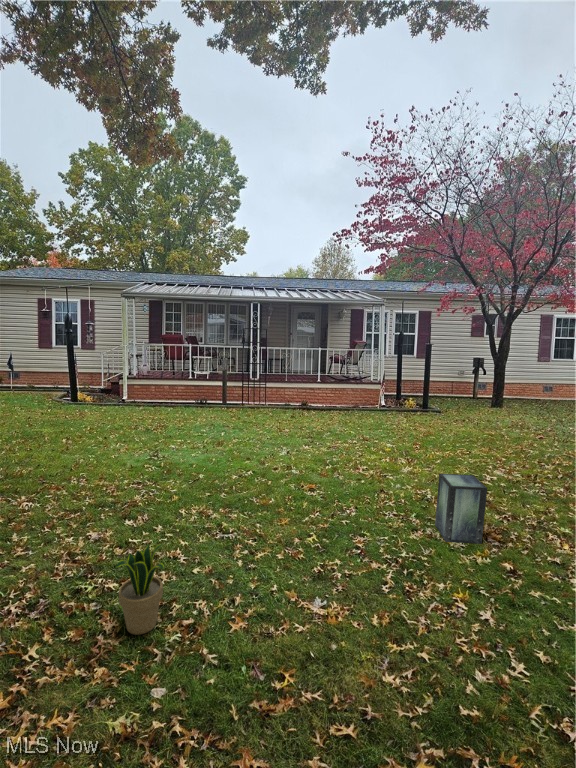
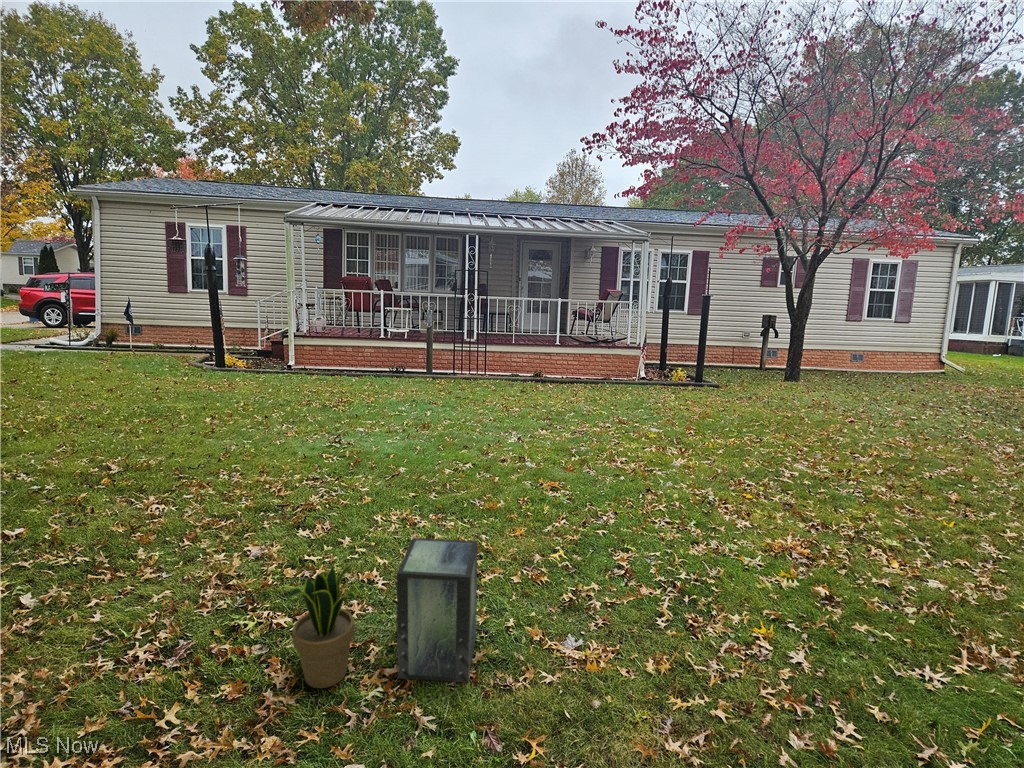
storage box: present [435,474,487,544] -> present [397,538,478,683]

